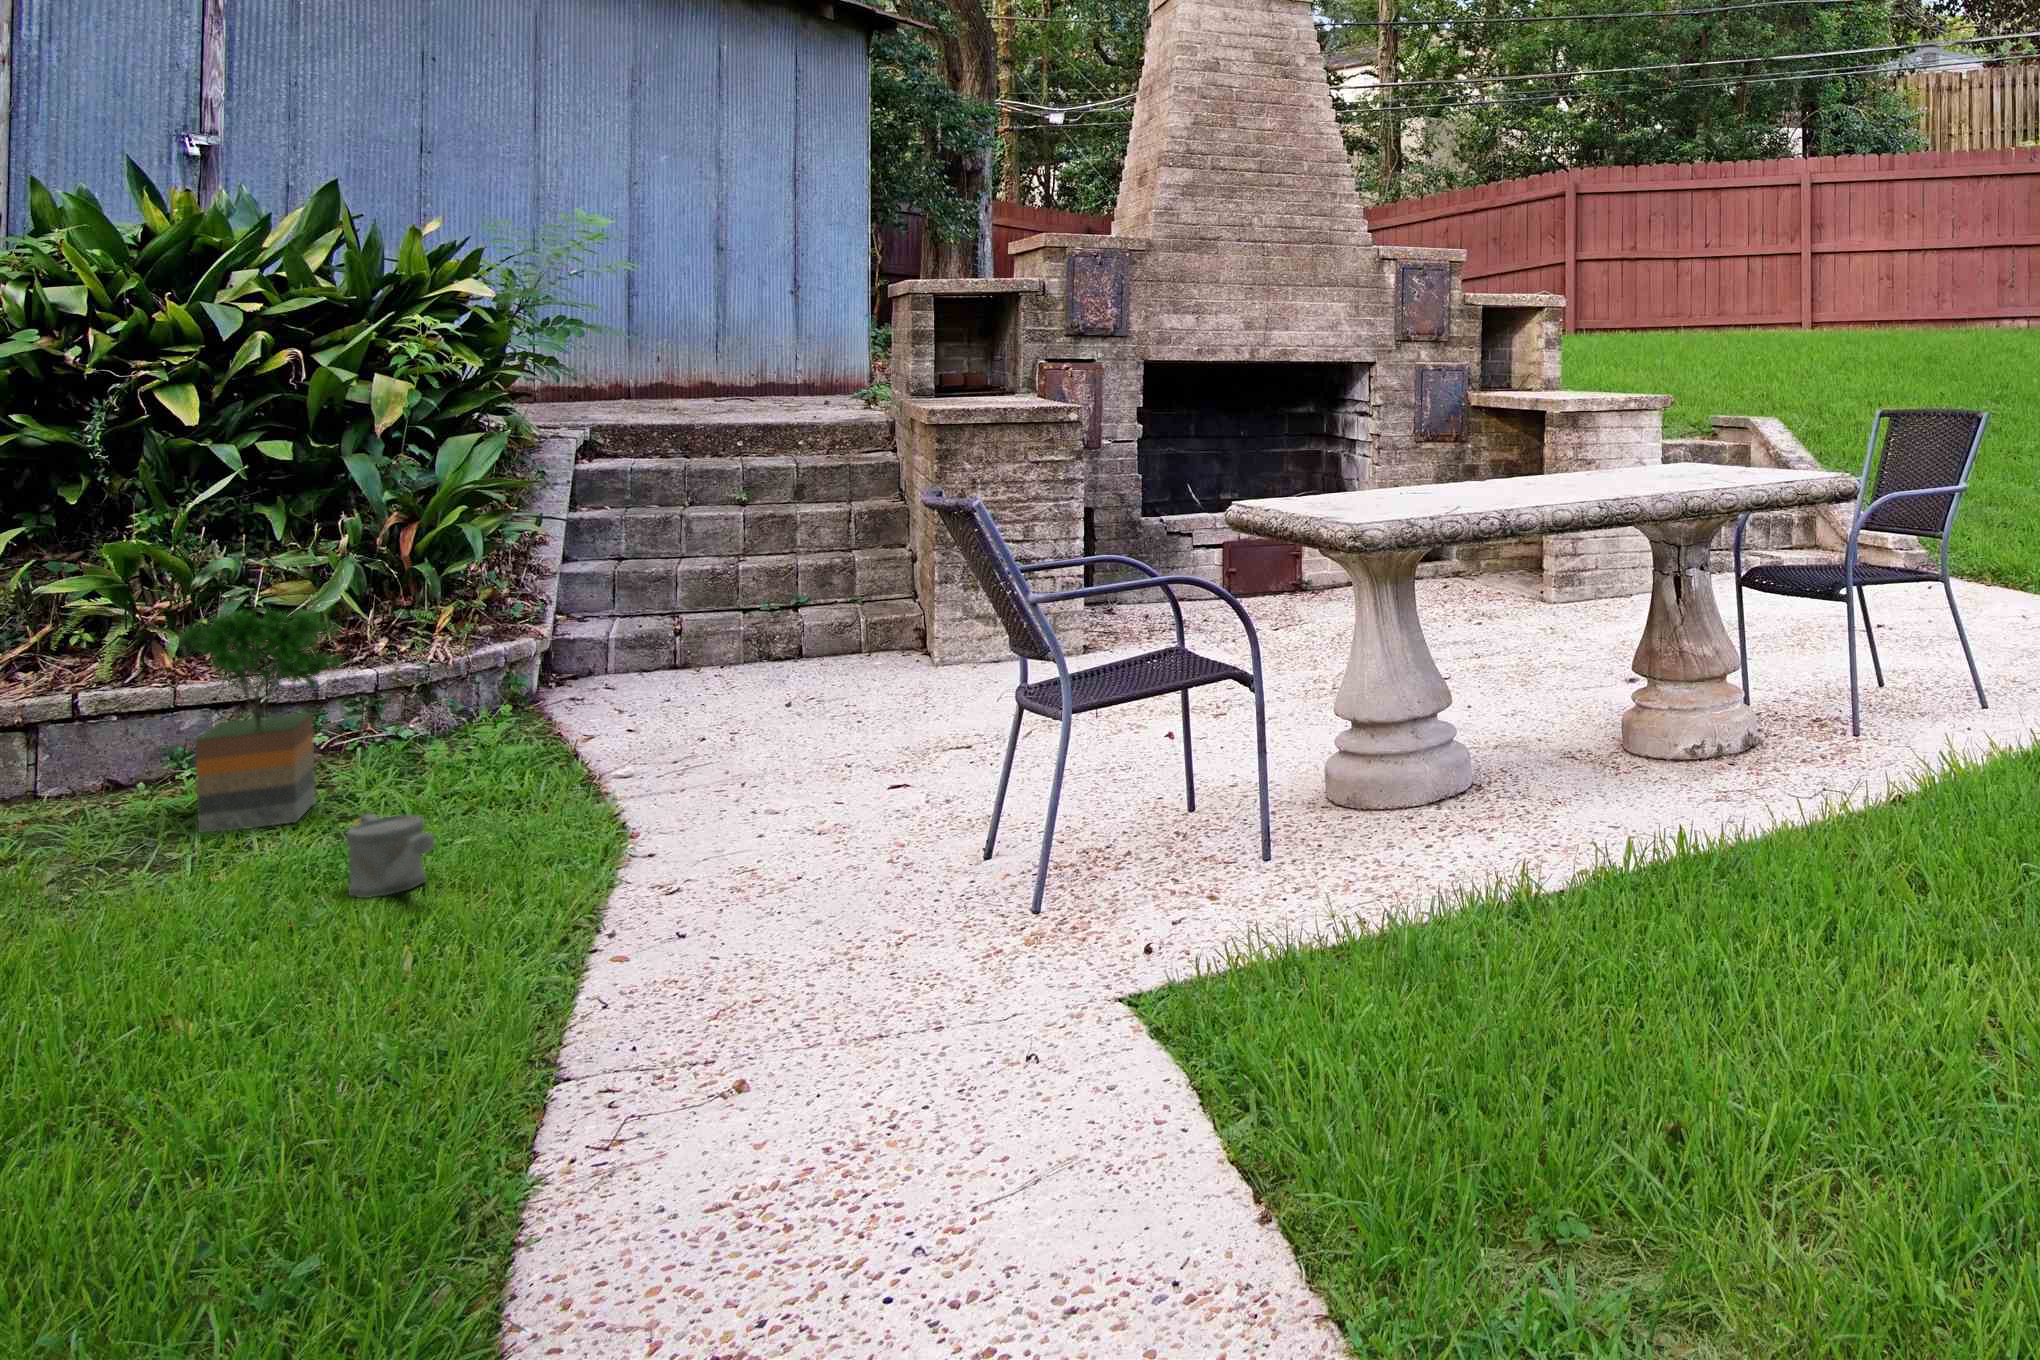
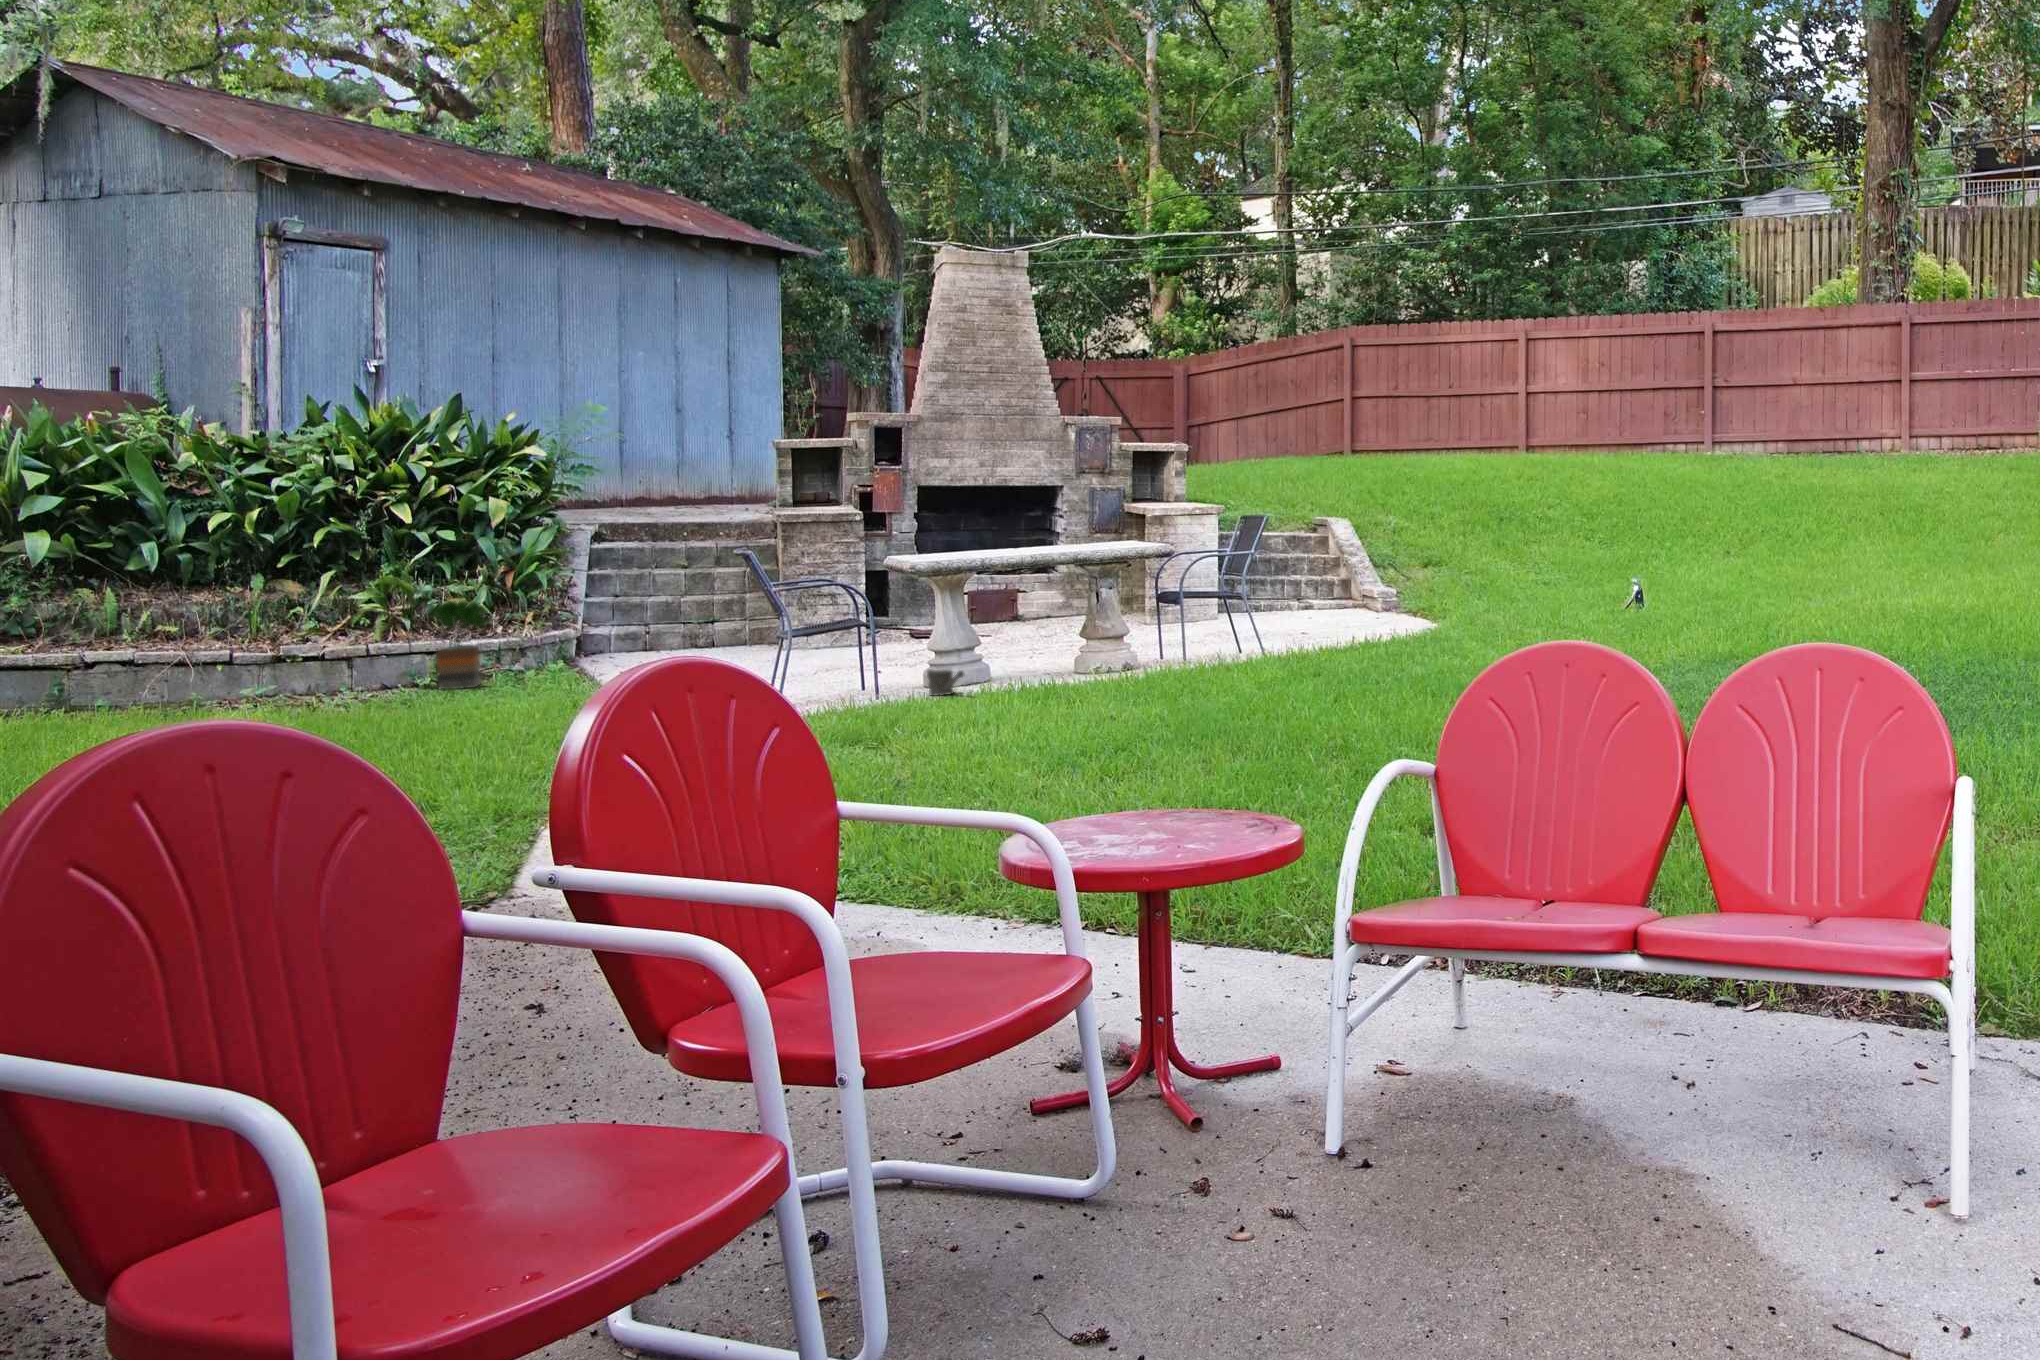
watering can: present [346,813,435,898] -> present [927,669,964,696]

